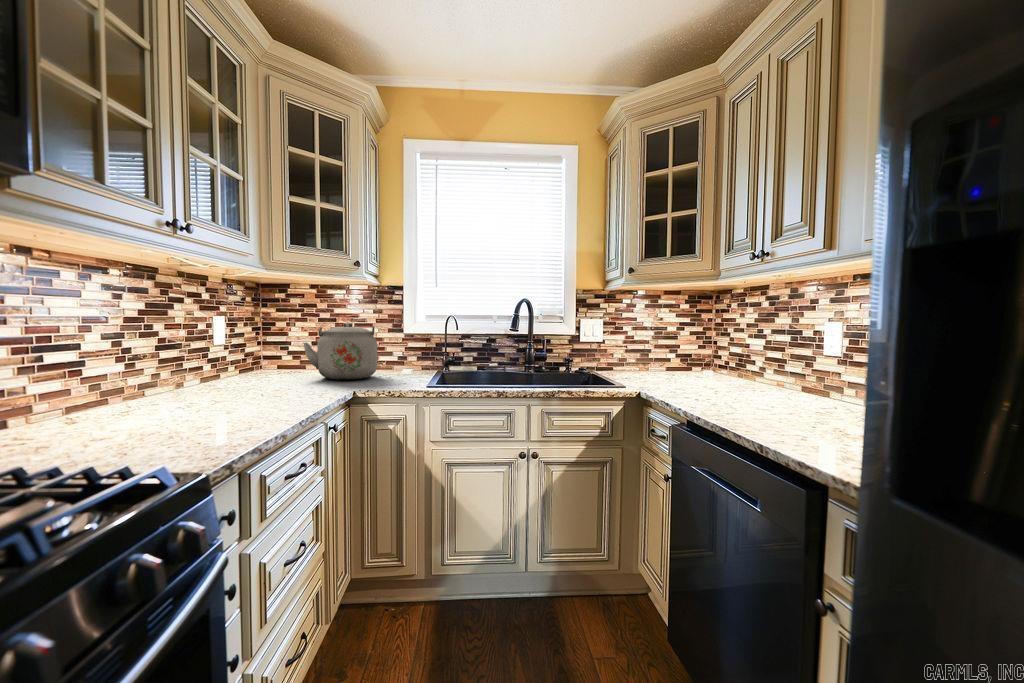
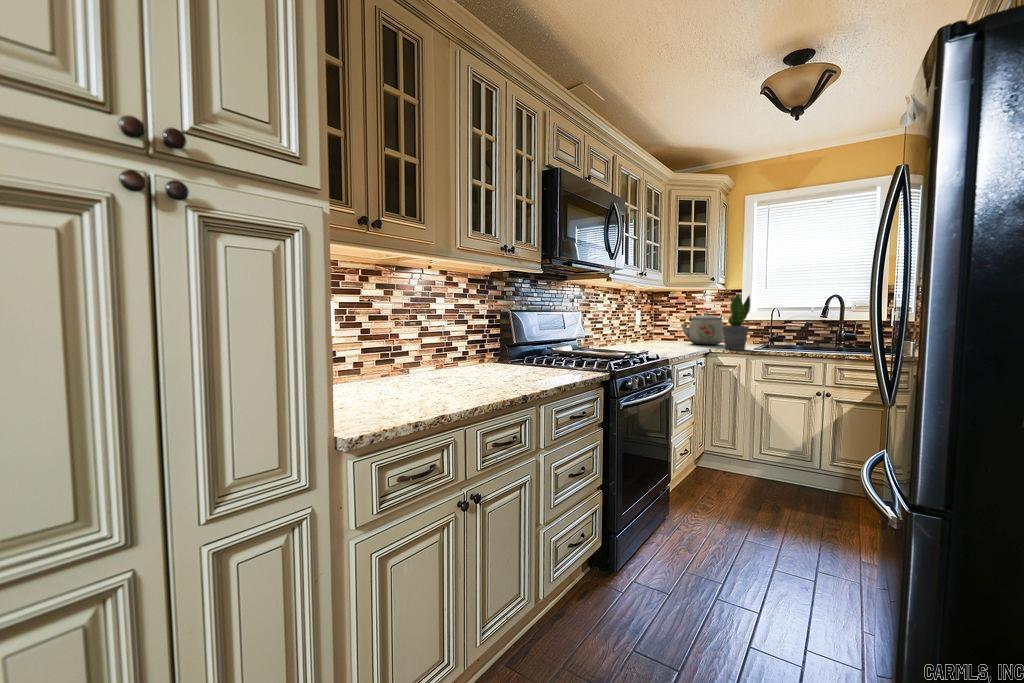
potted plant: none [372,287,419,392] -> present [722,294,750,350]

